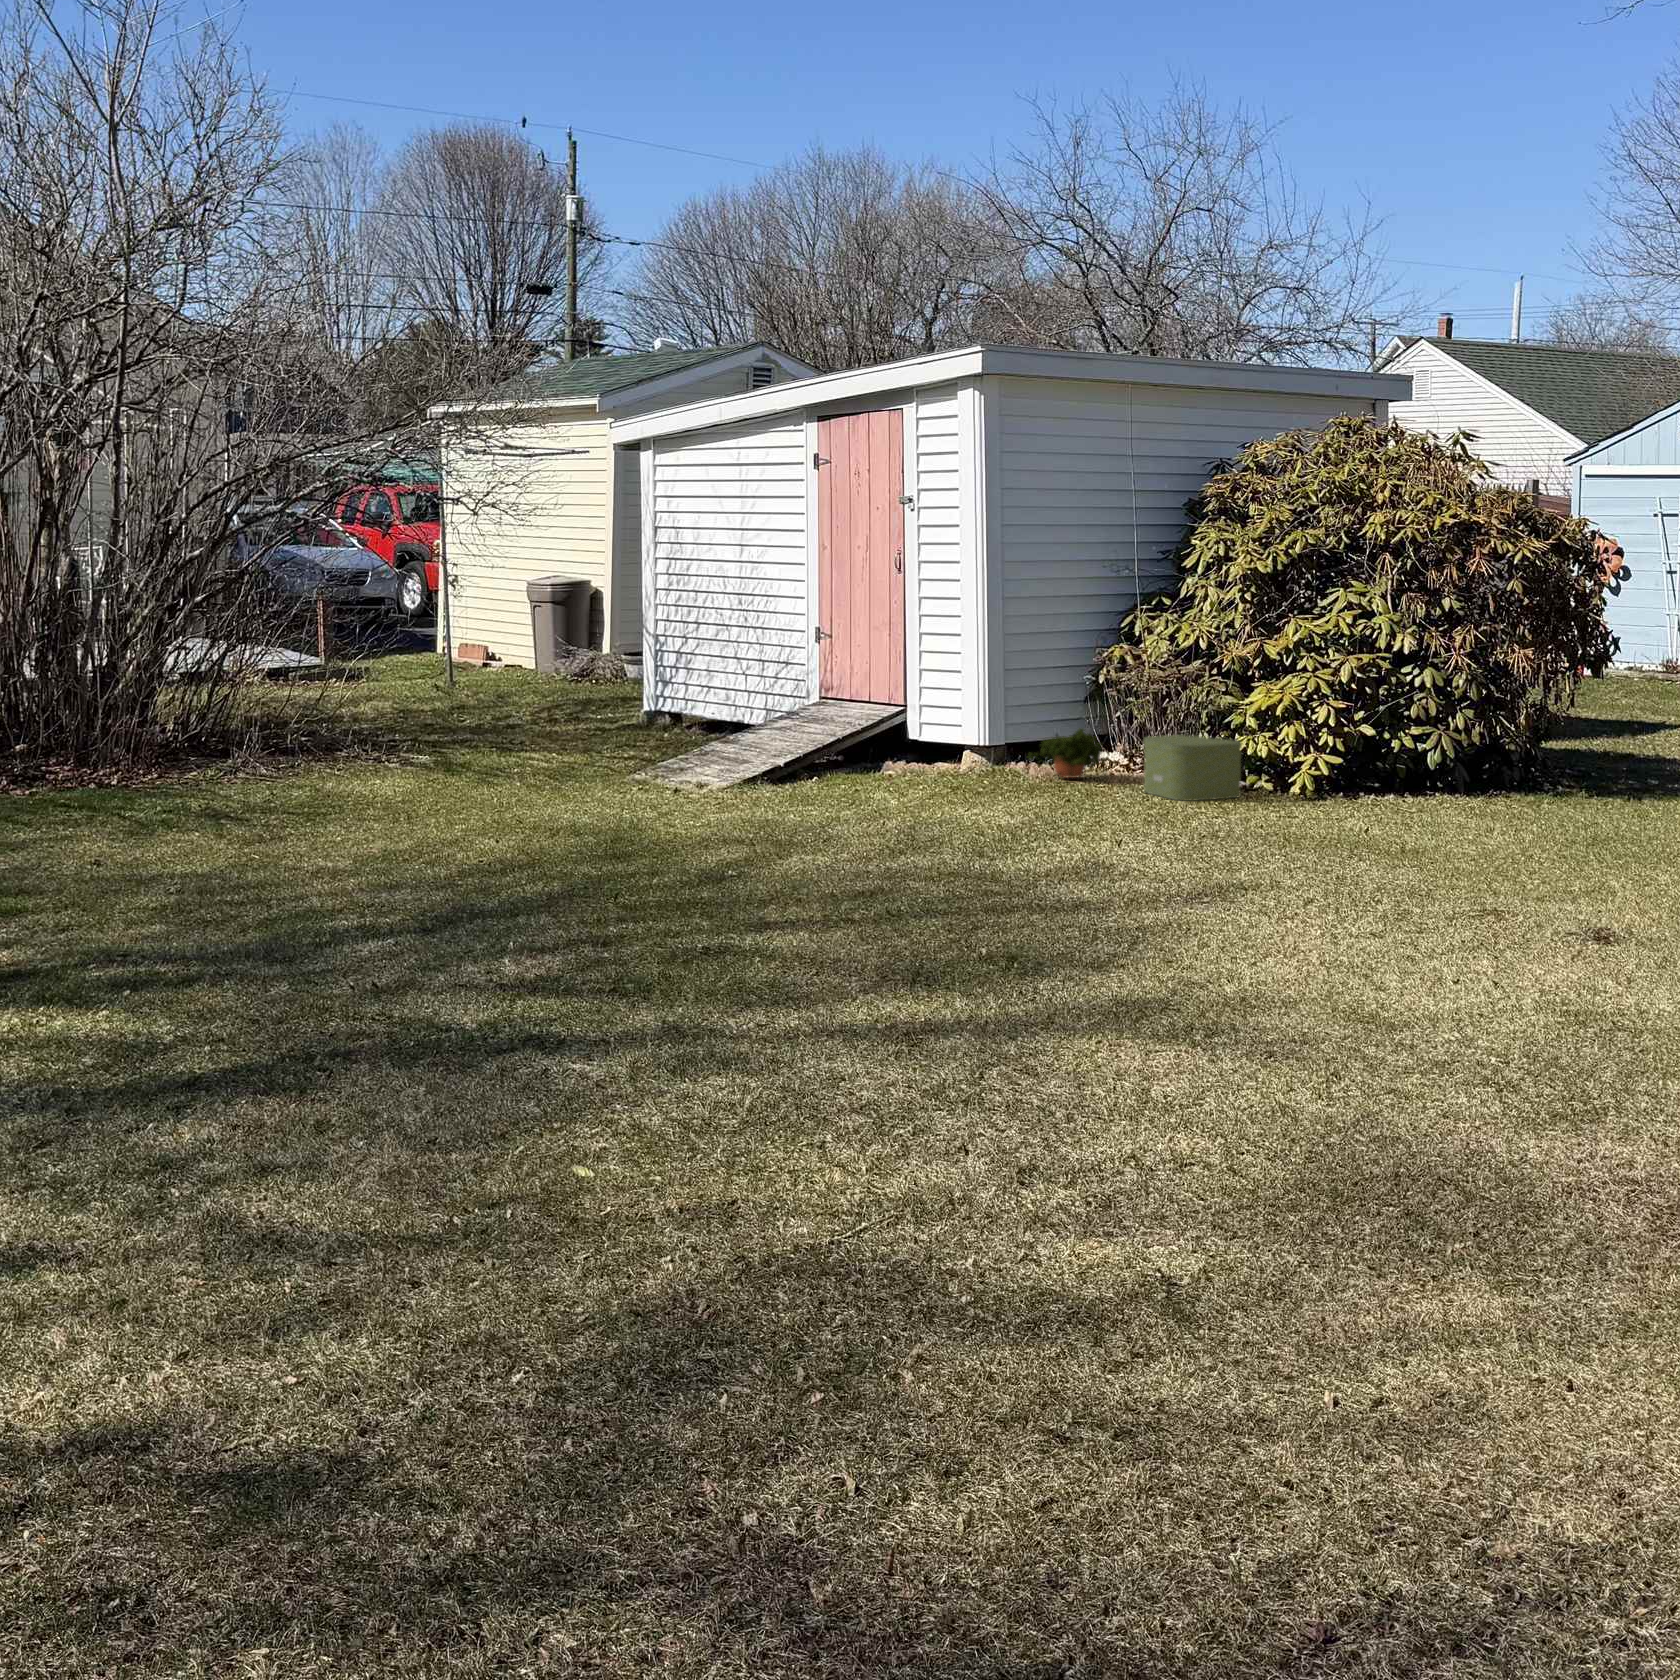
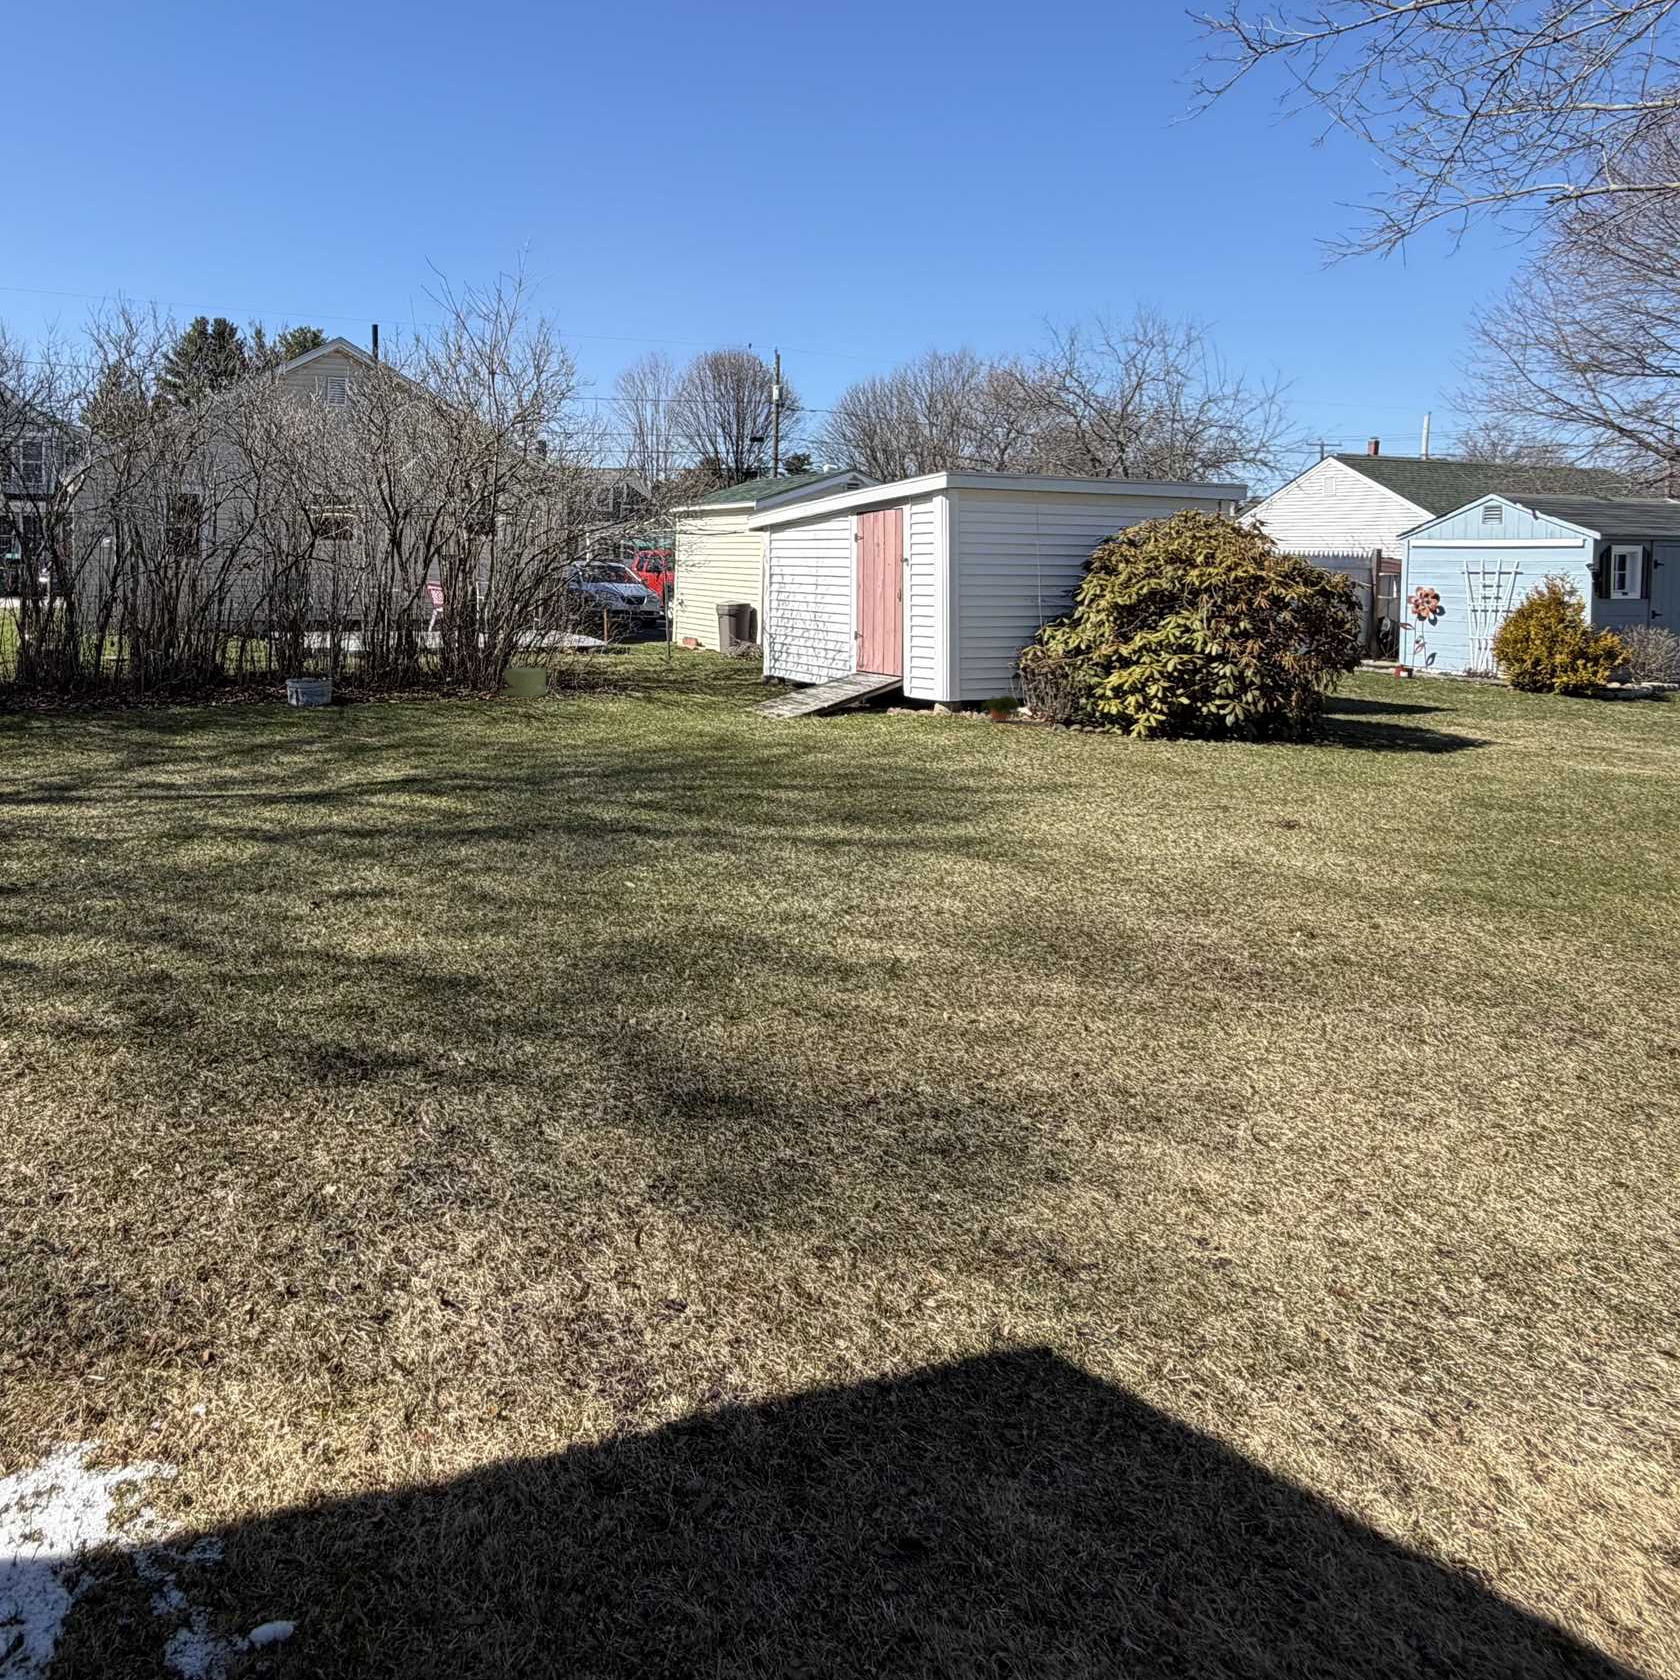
storage box: present [1144,735,1242,801] -> present [502,667,546,697]

